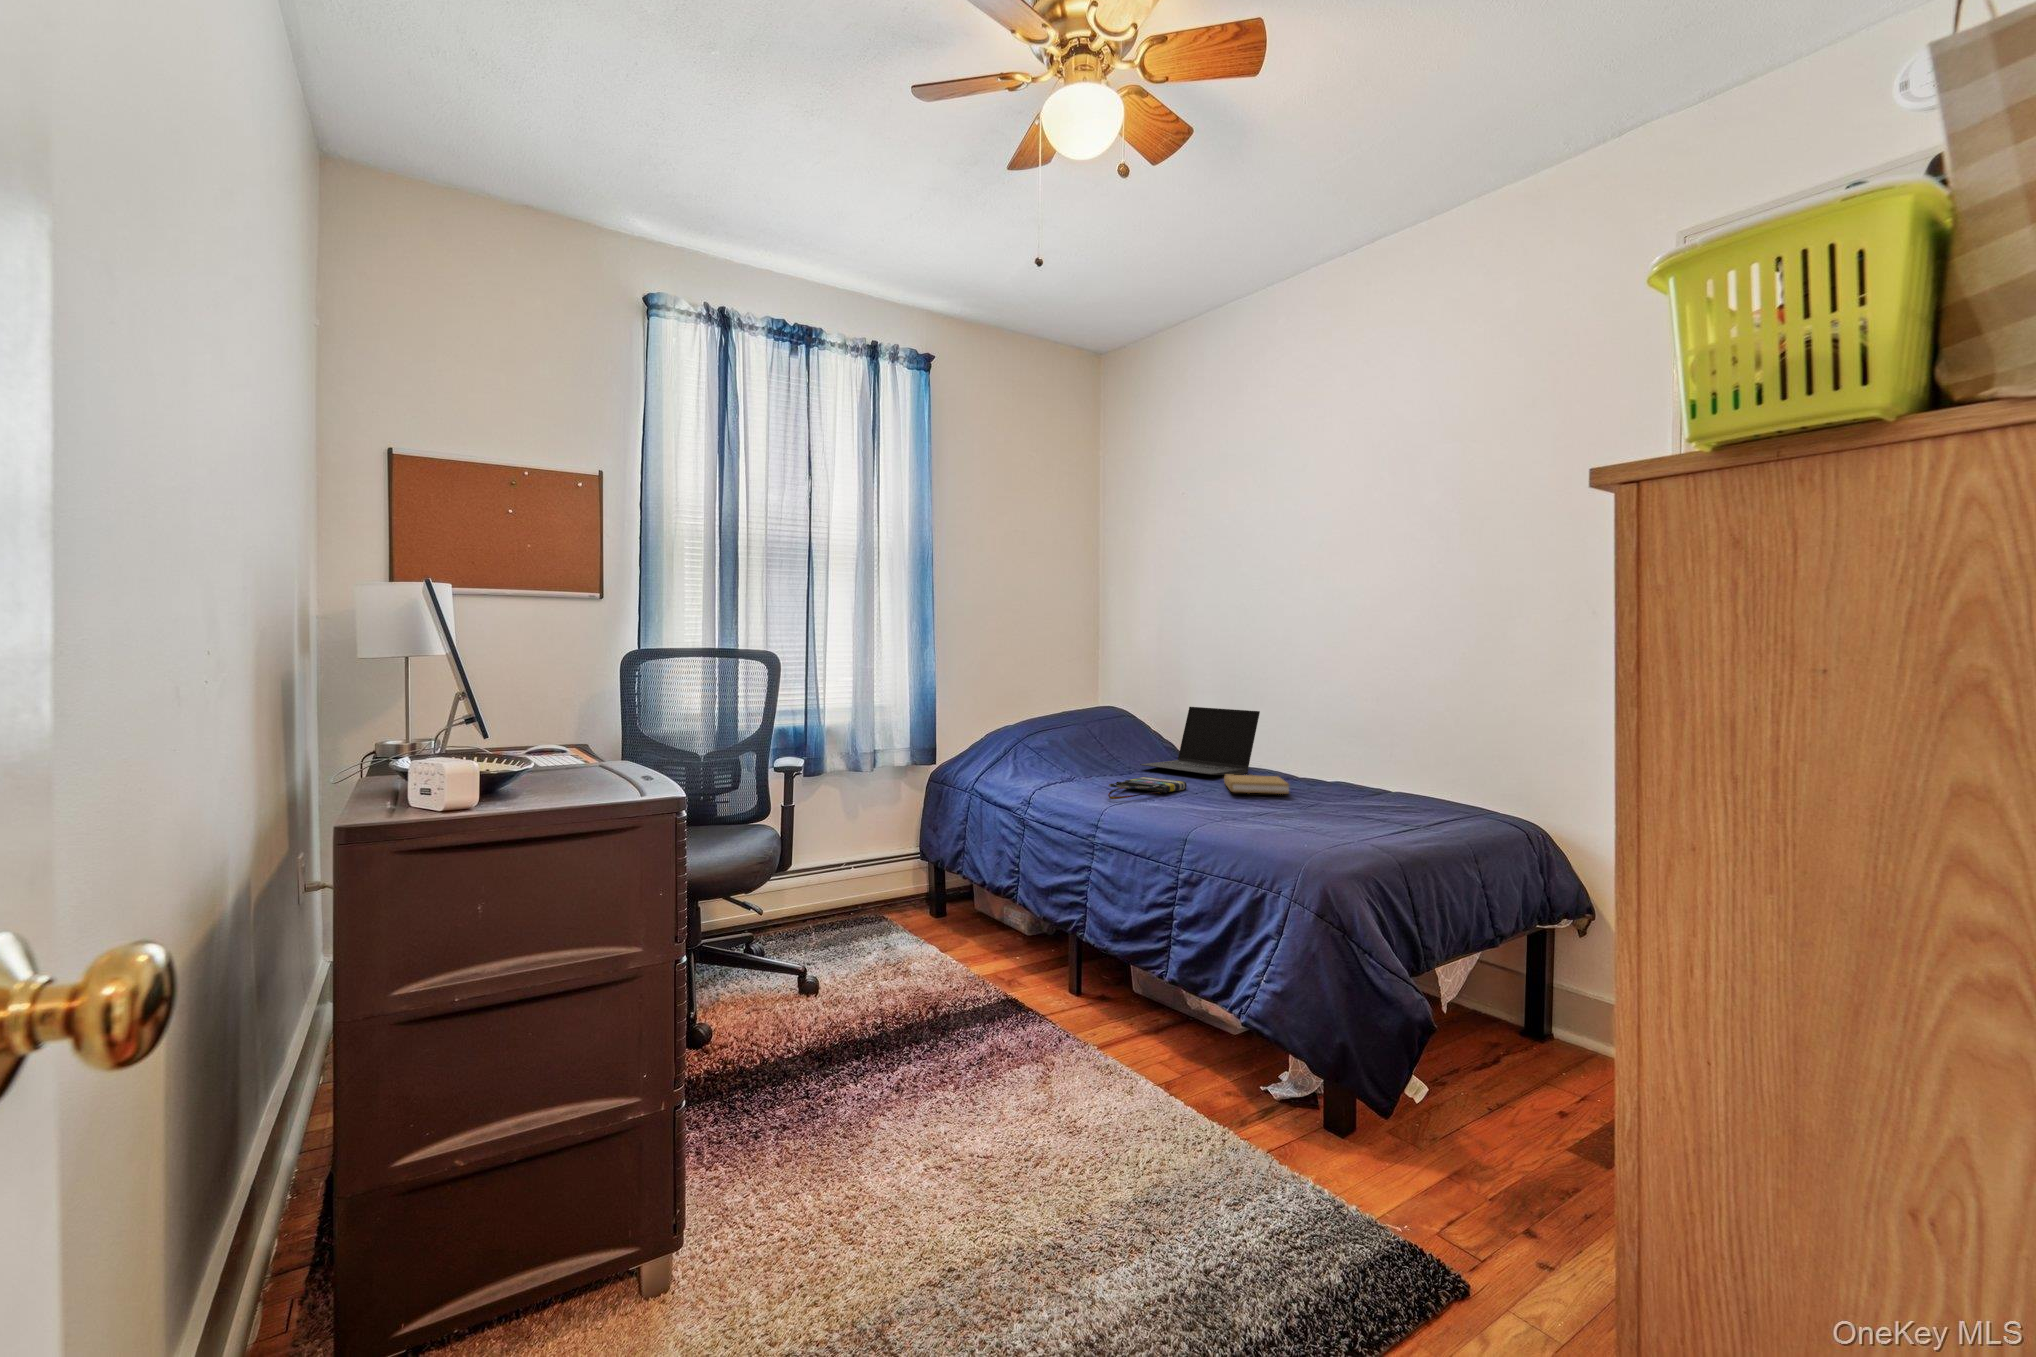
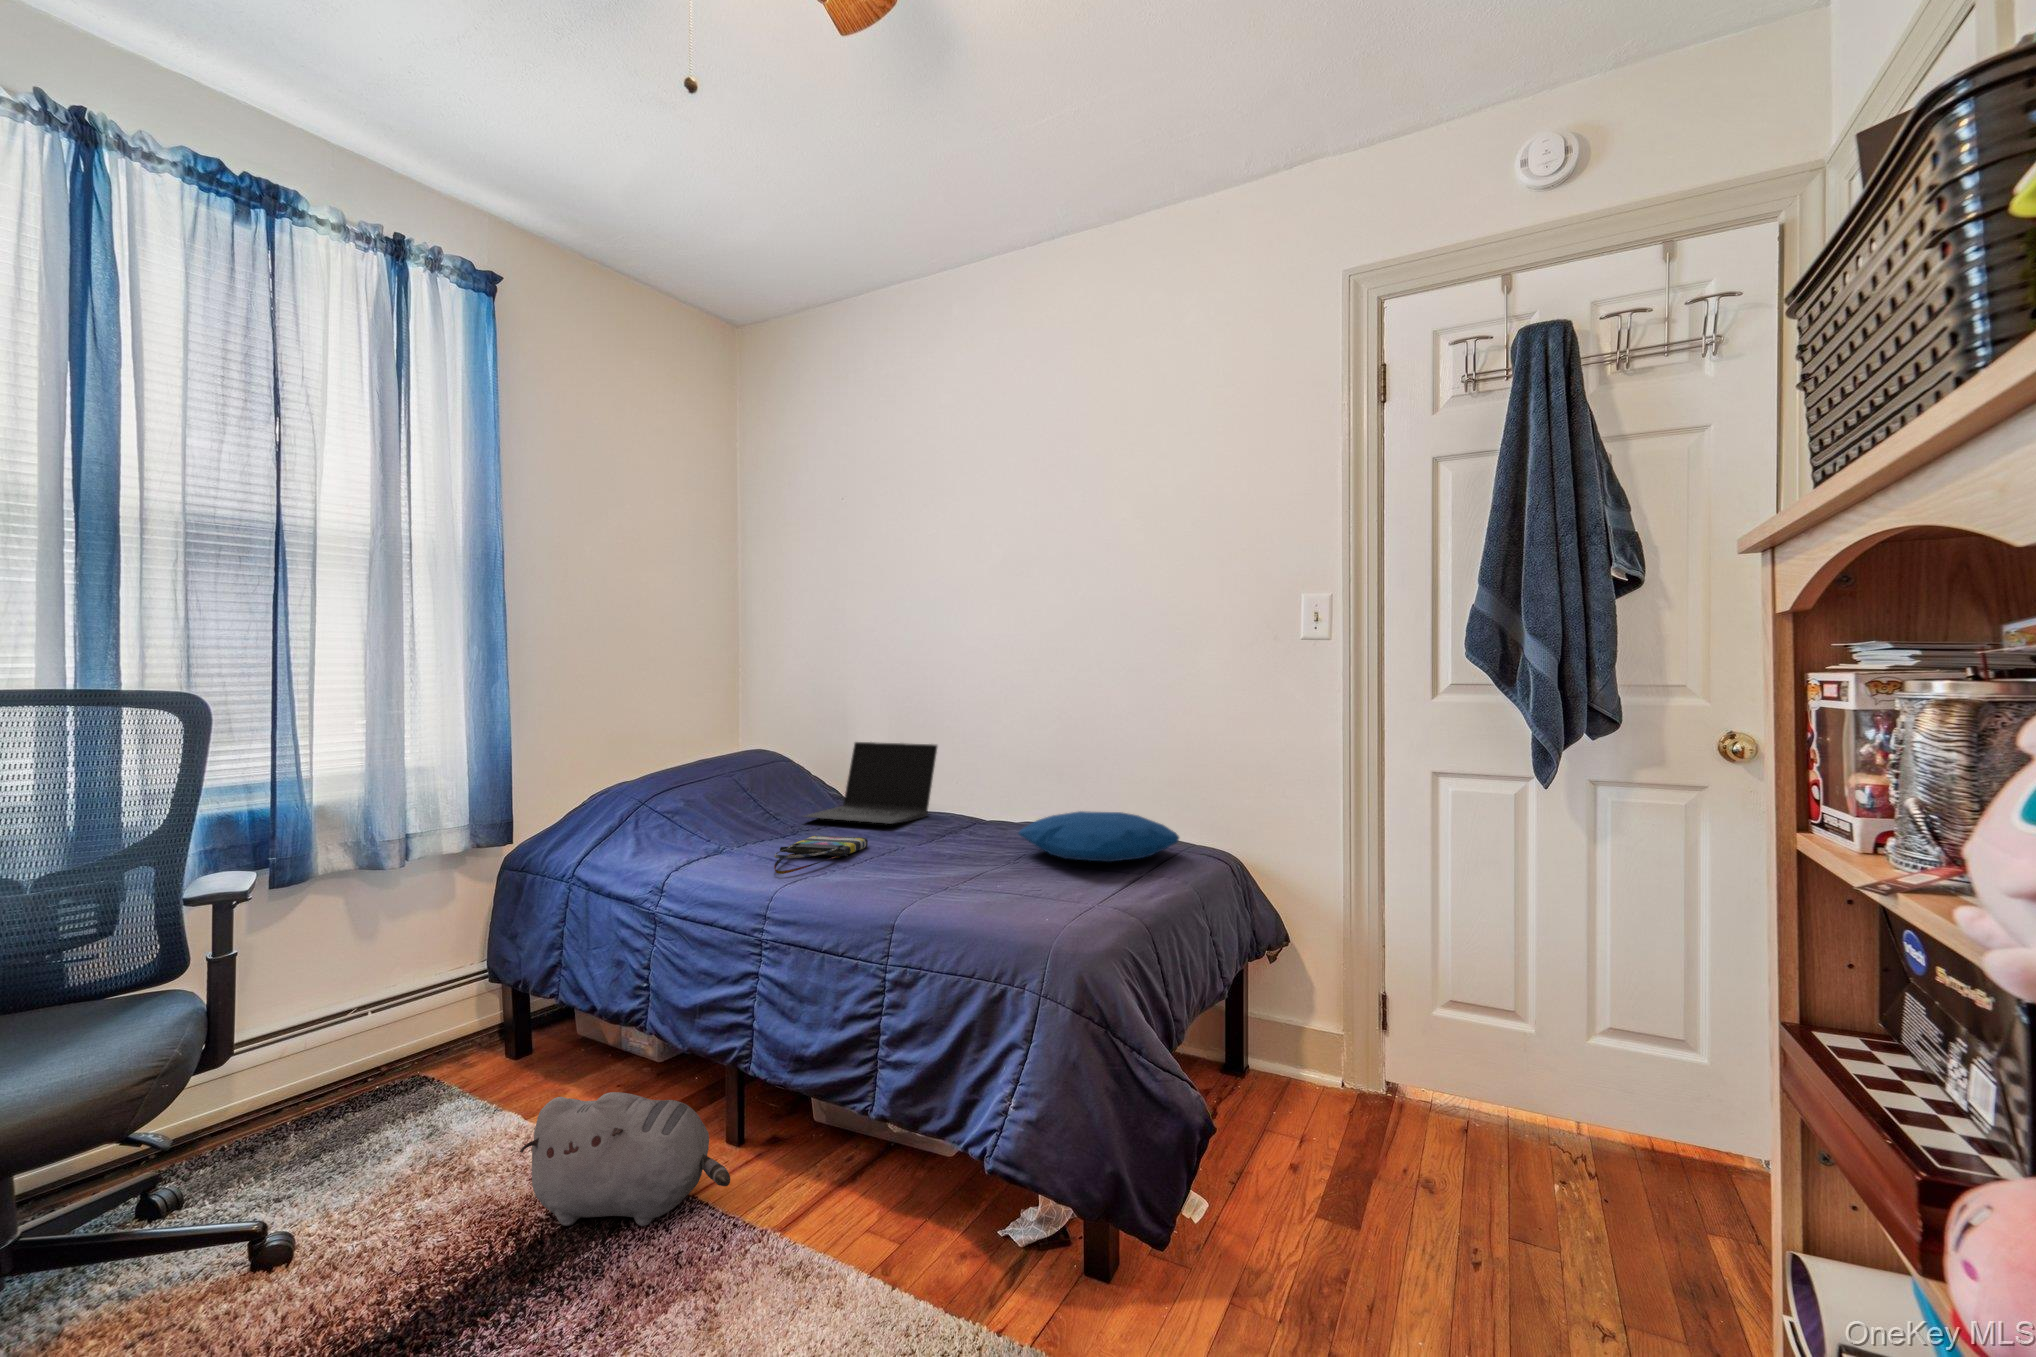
pillow: none [1313,774,1468,815] -> present [1018,811,1179,862]
book: present [1224,775,1289,794] -> none [908,820,988,847]
plush toy: none [936,928,1065,1023] -> present [520,1092,730,1226]

